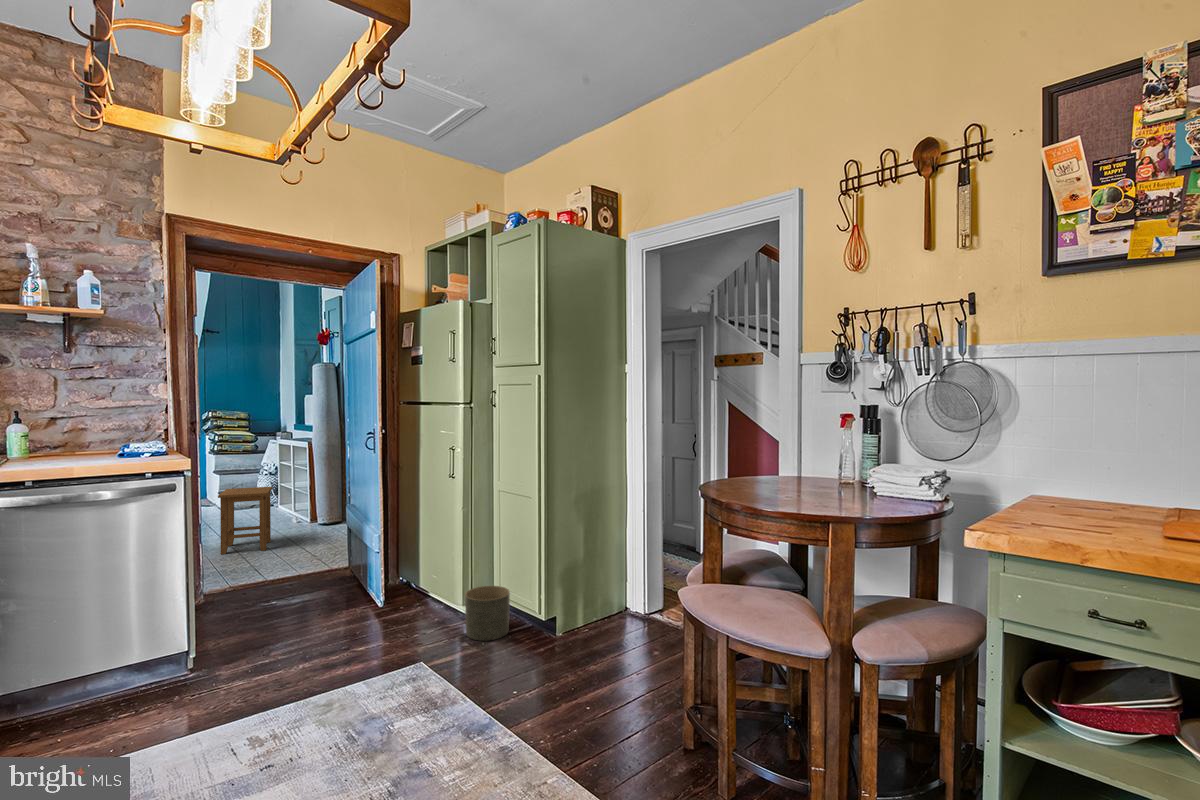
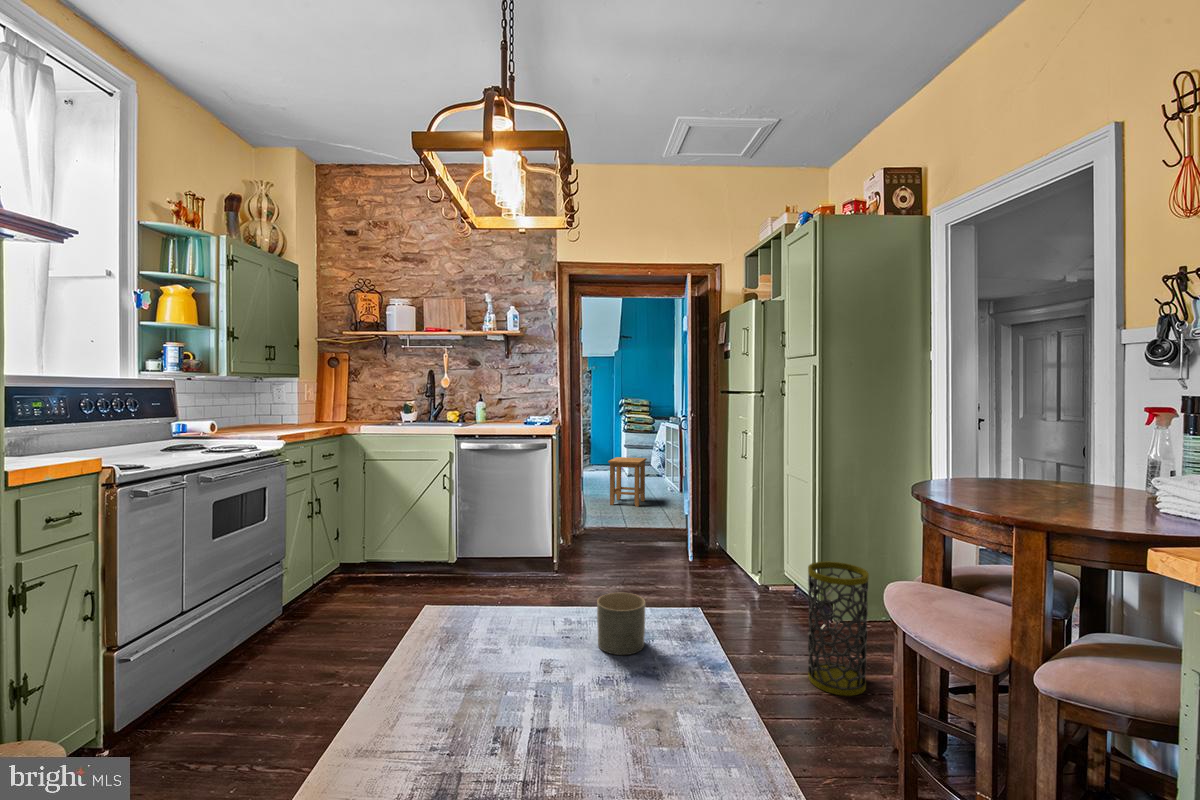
trash can: none [576,578,633,716] -> present [808,562,869,696]
planter: present [465,586,510,641] -> present [597,593,645,655]

